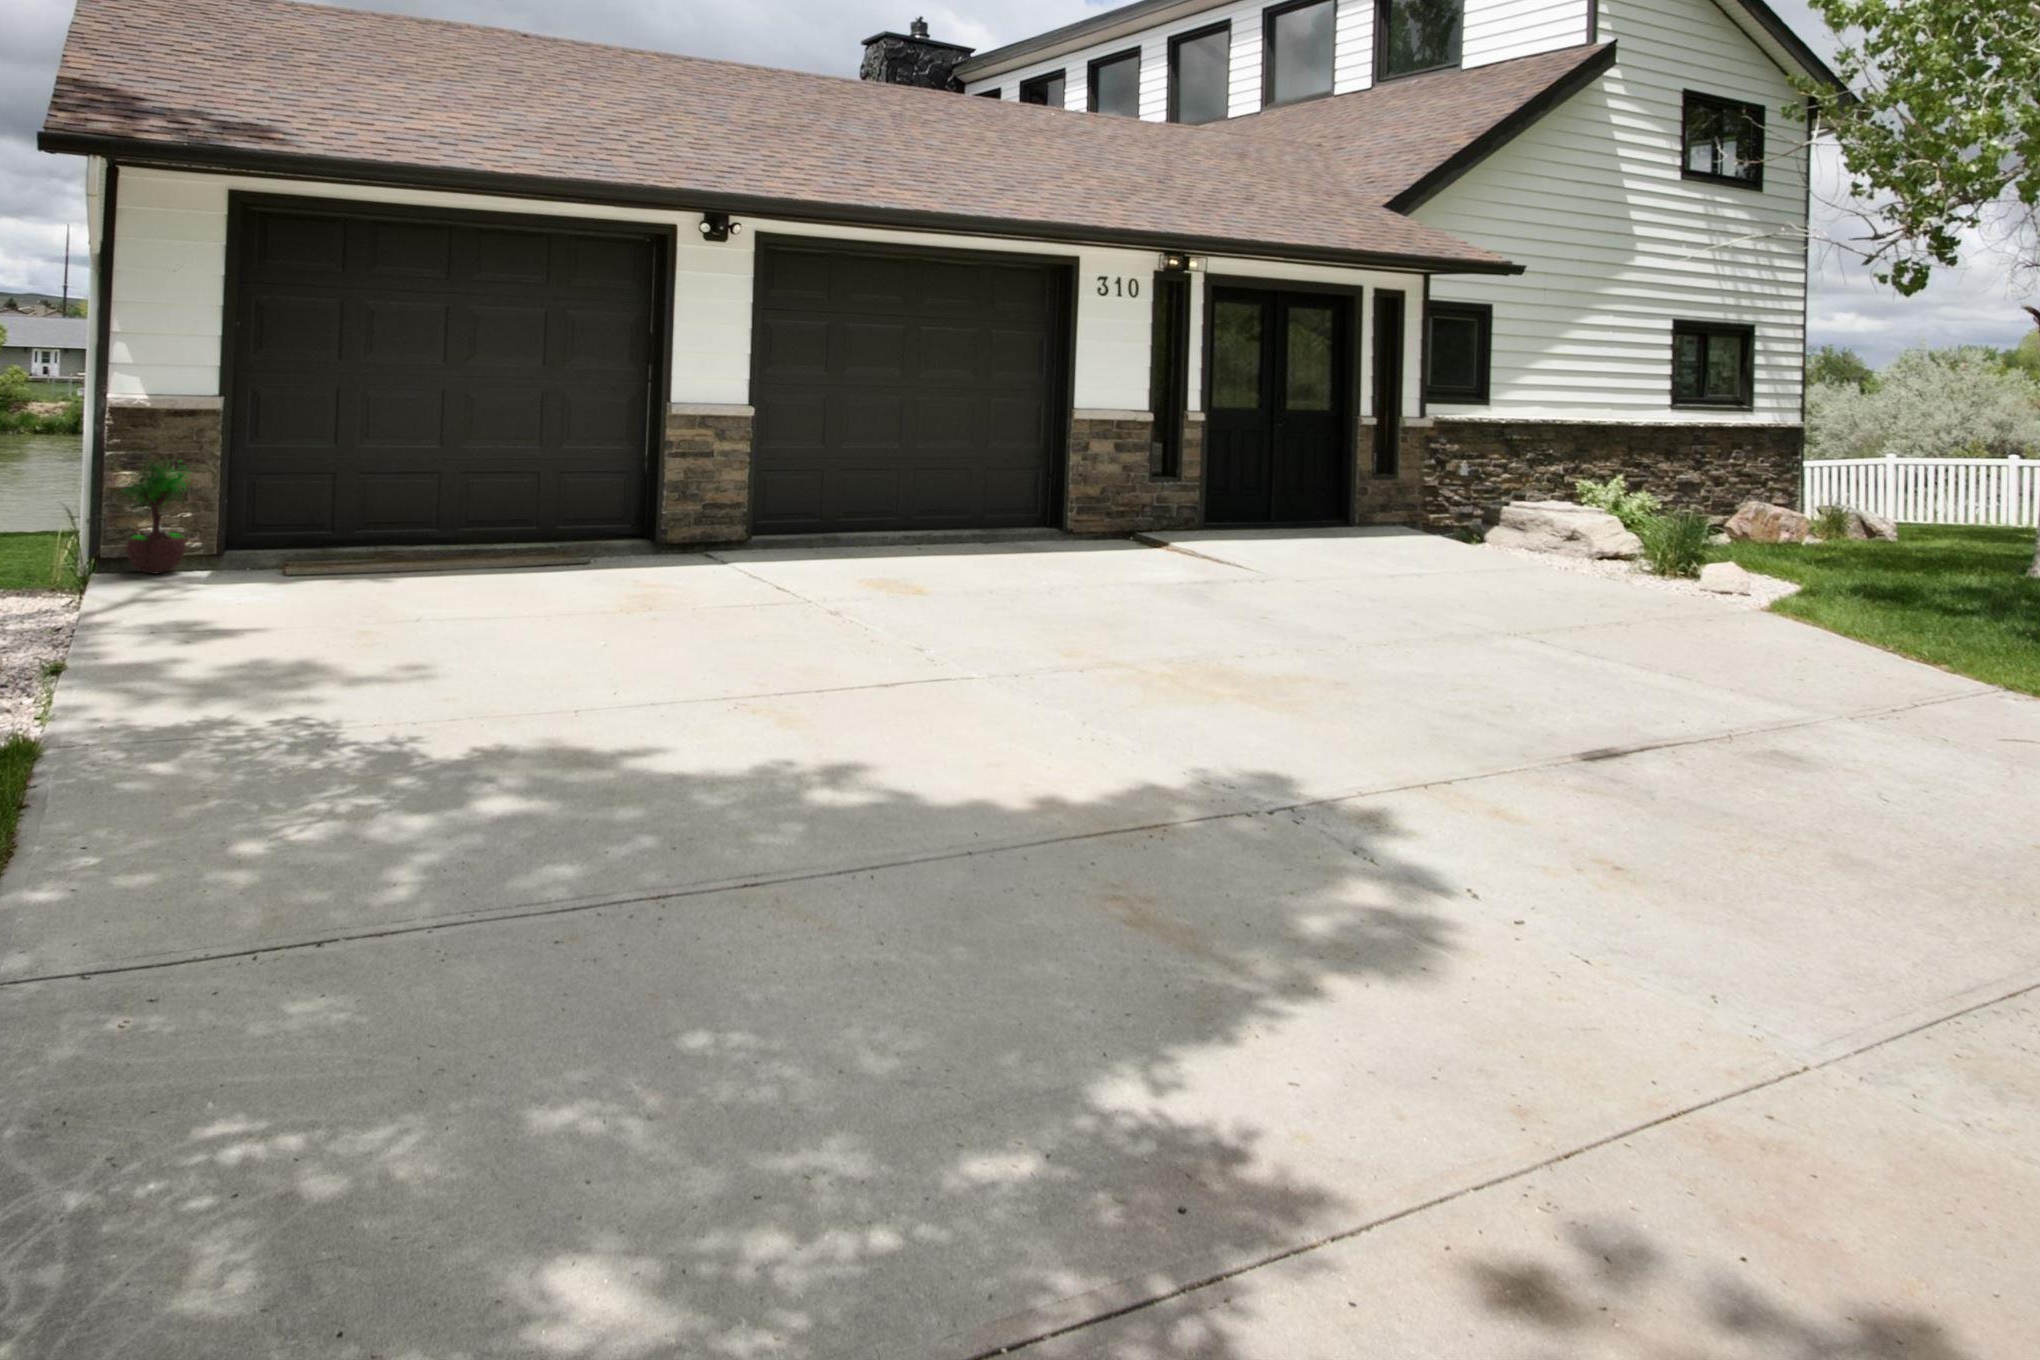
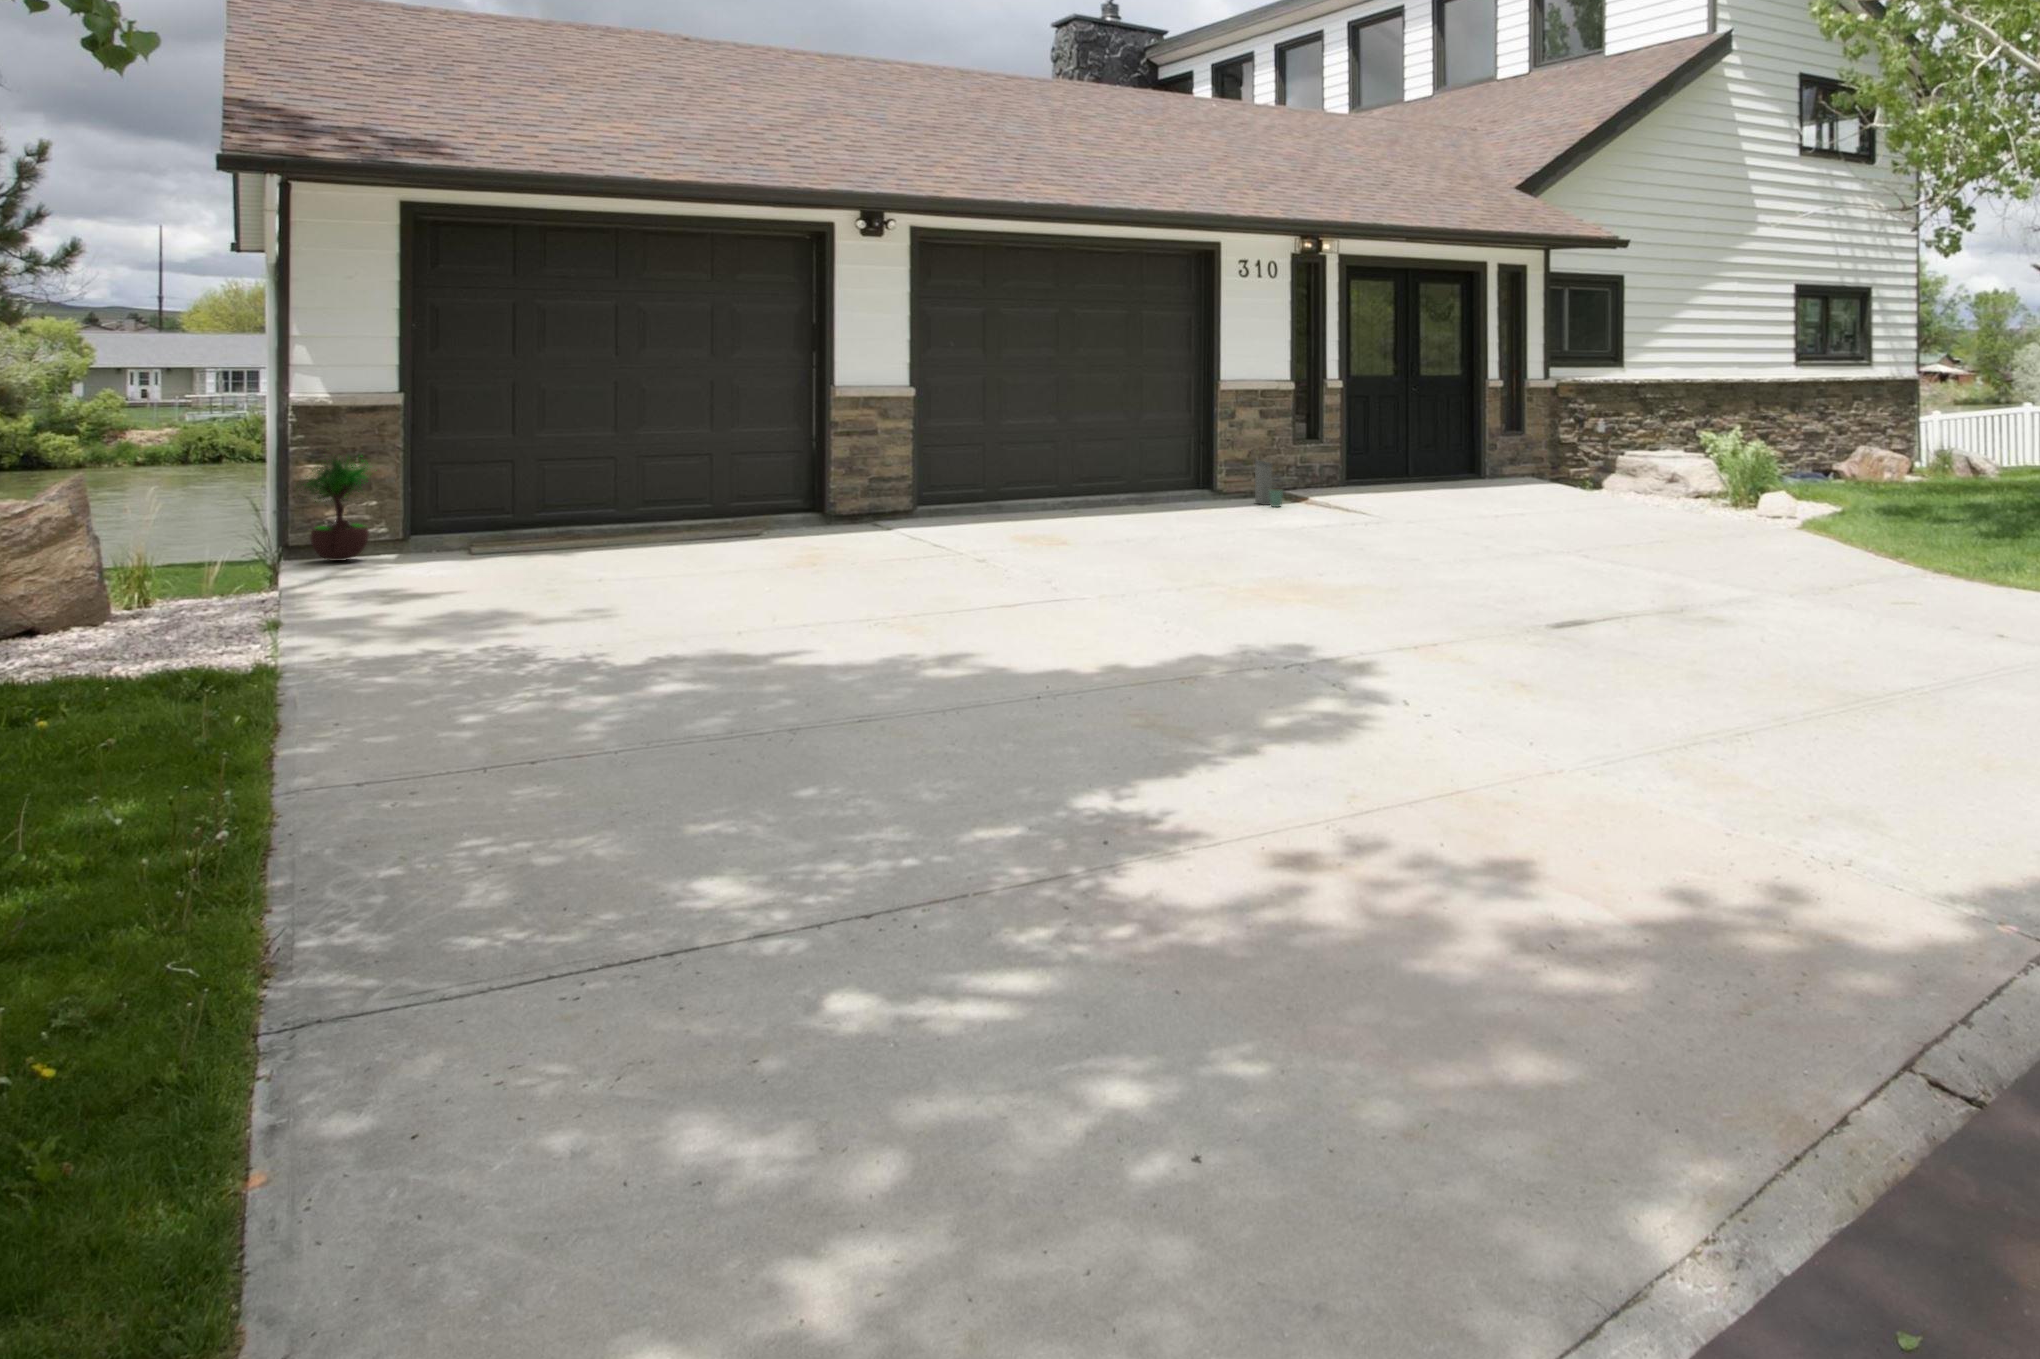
trash can: none [1105,495,1140,548] -> present [1255,460,1283,507]

